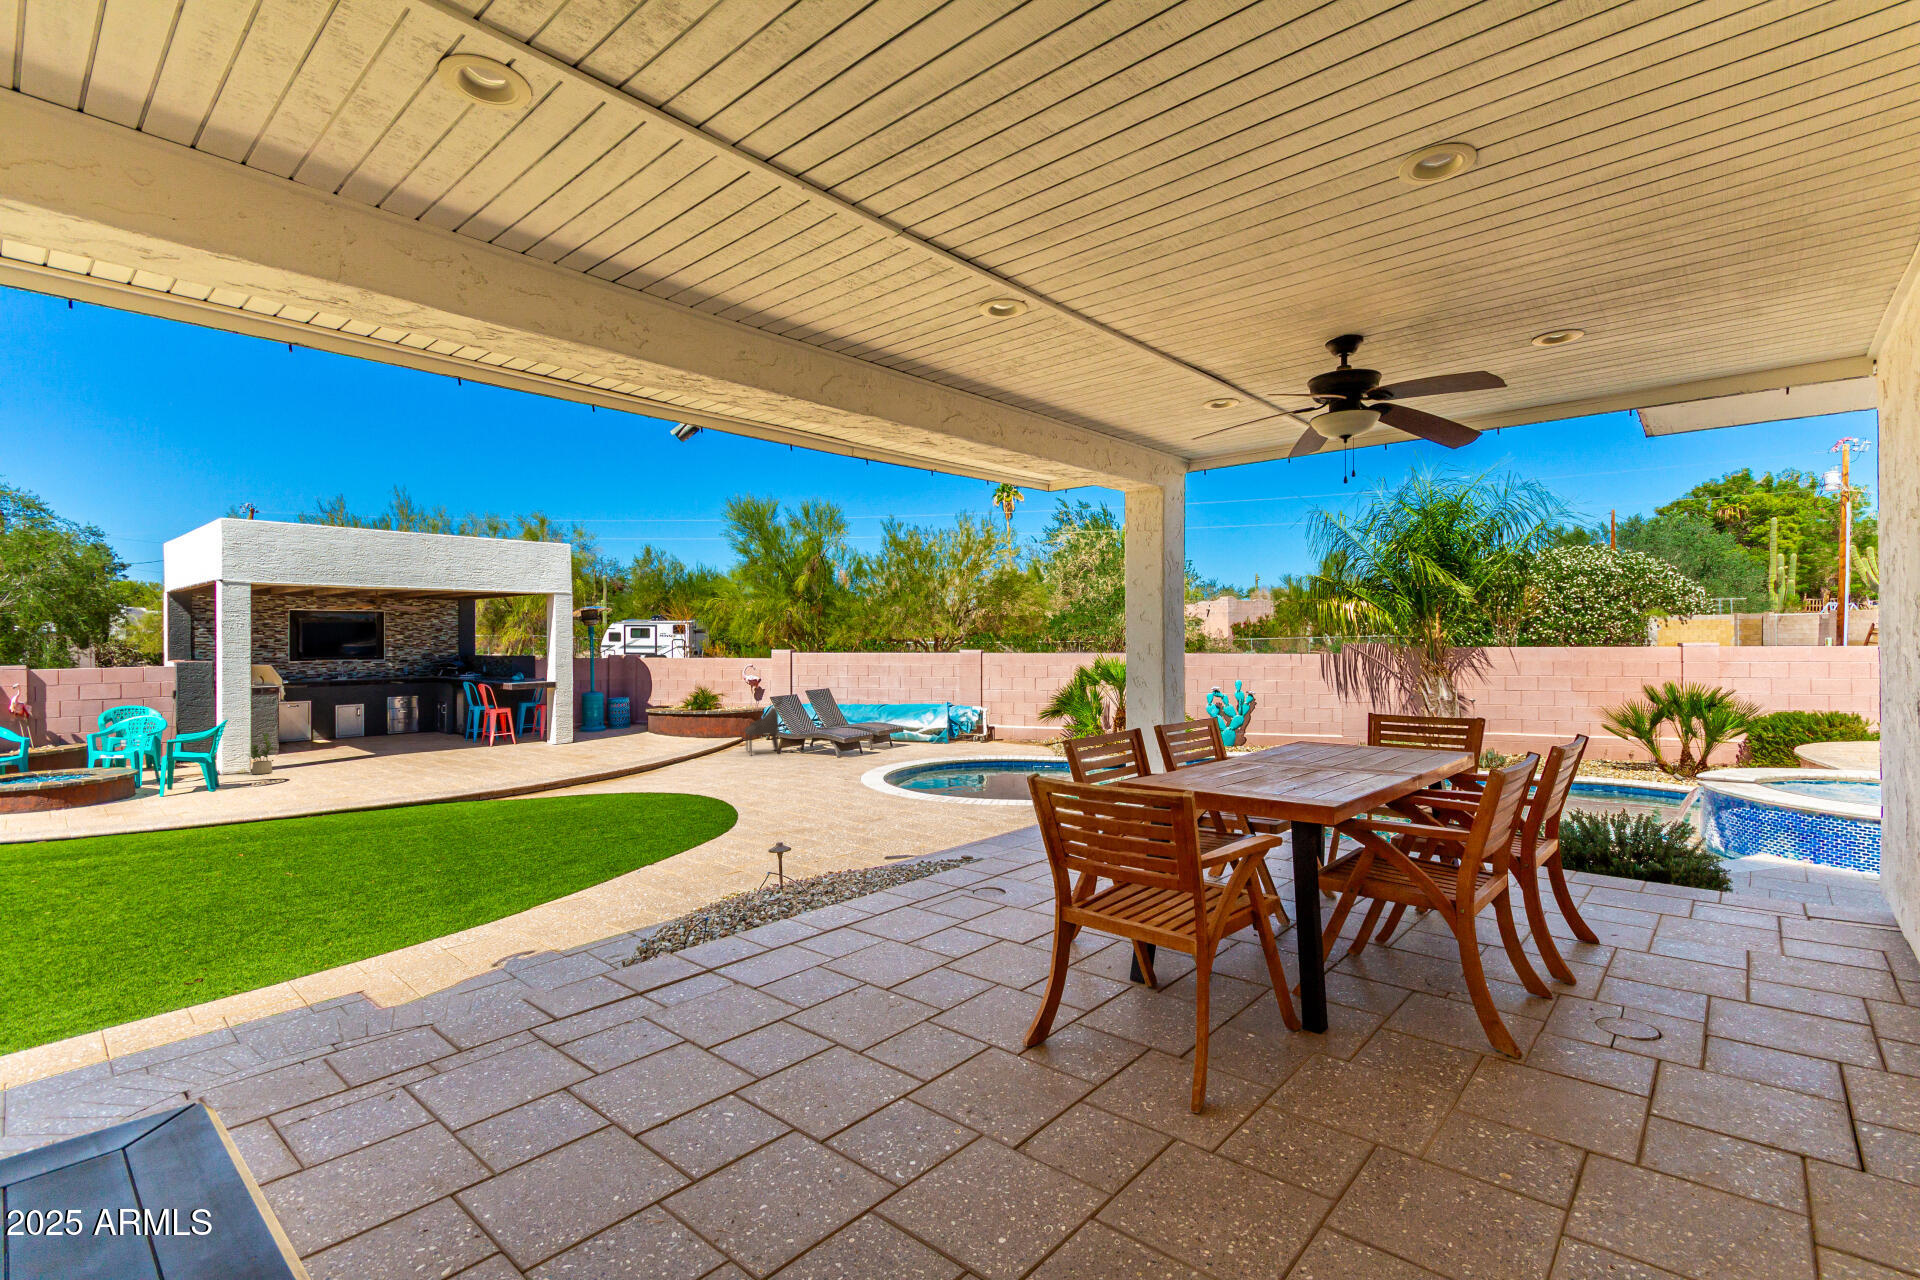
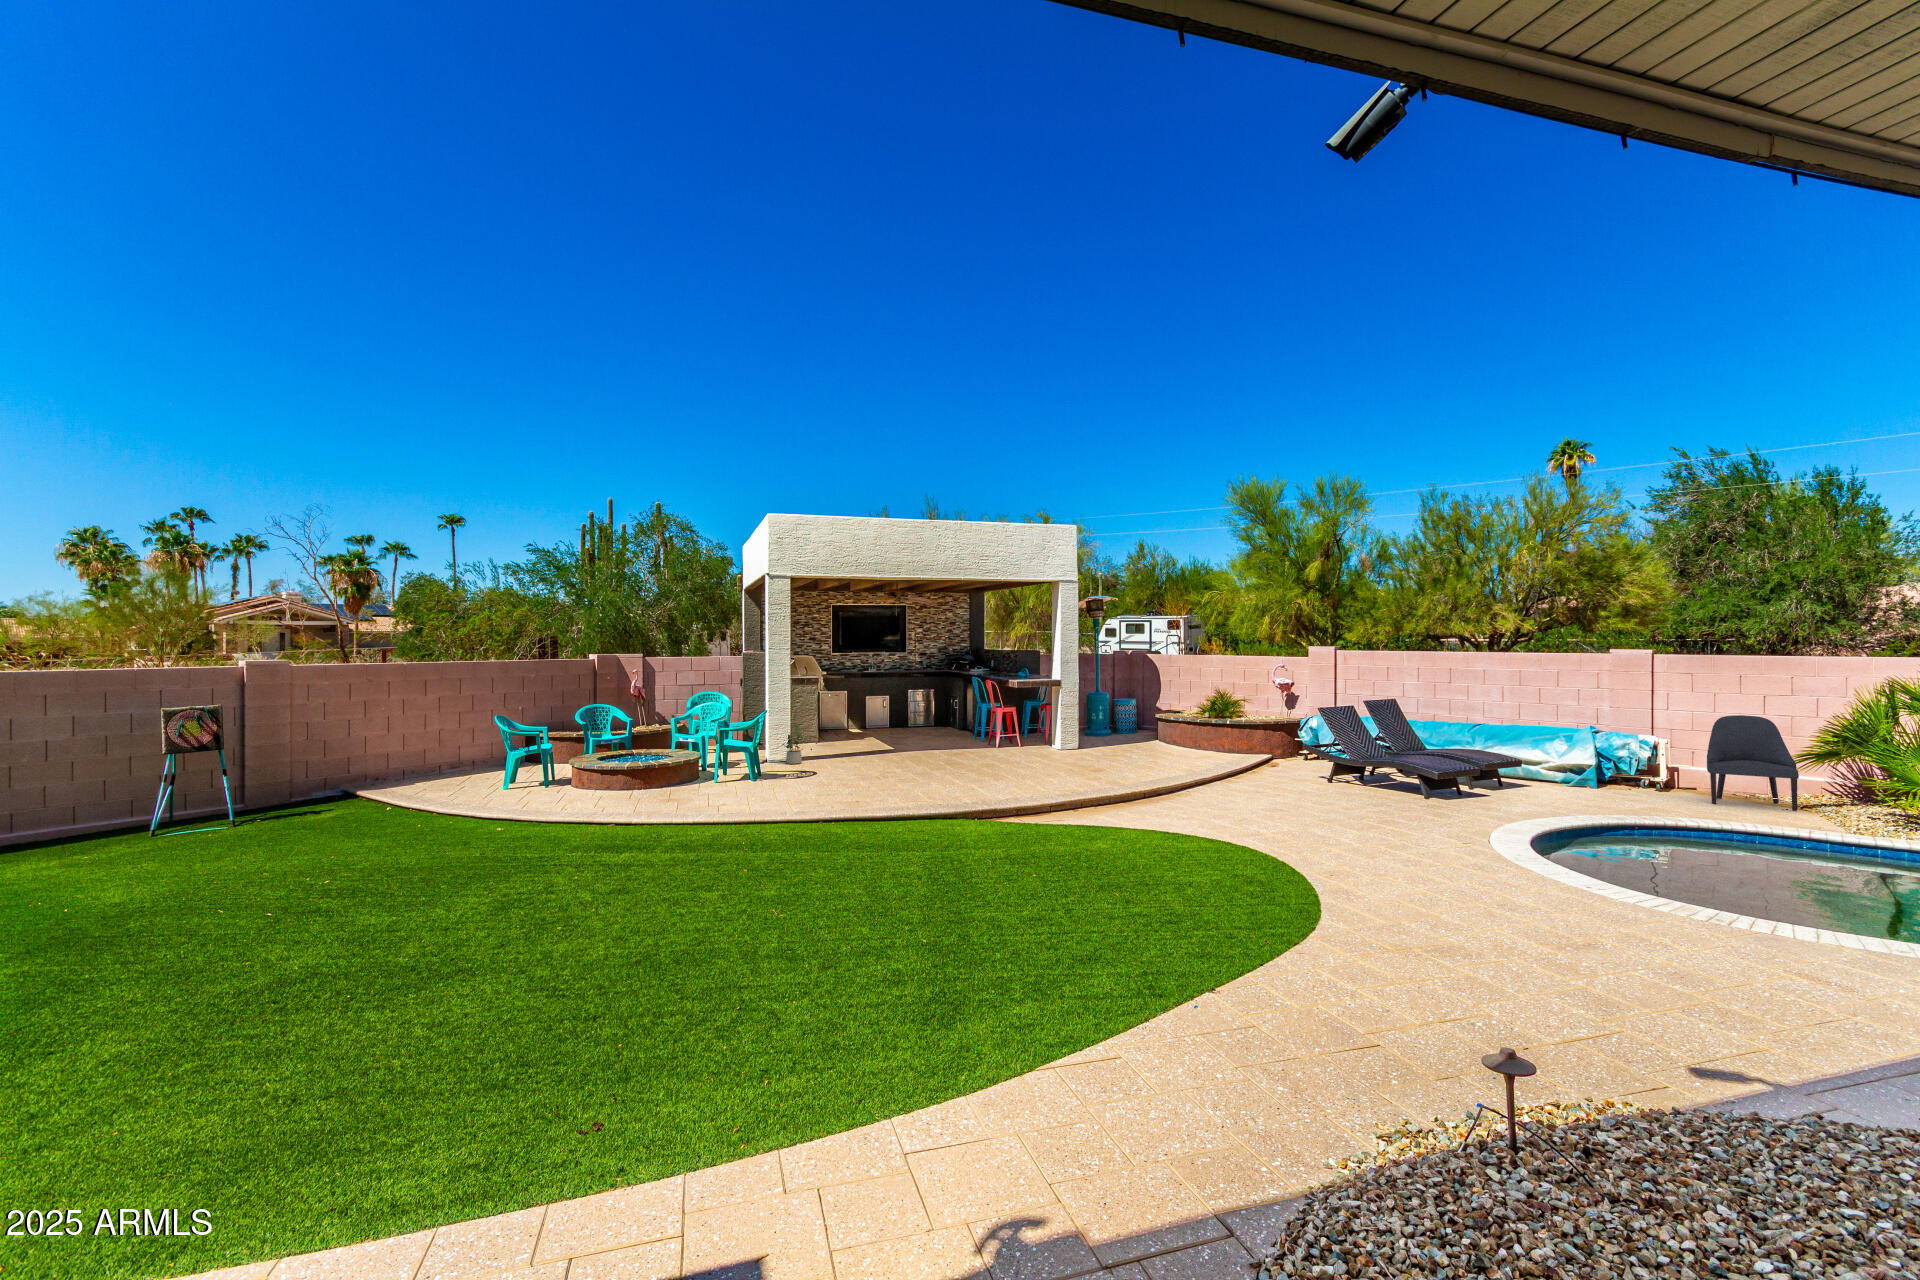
chair: present [745,697,782,755] -> present [1707,715,1799,811]

